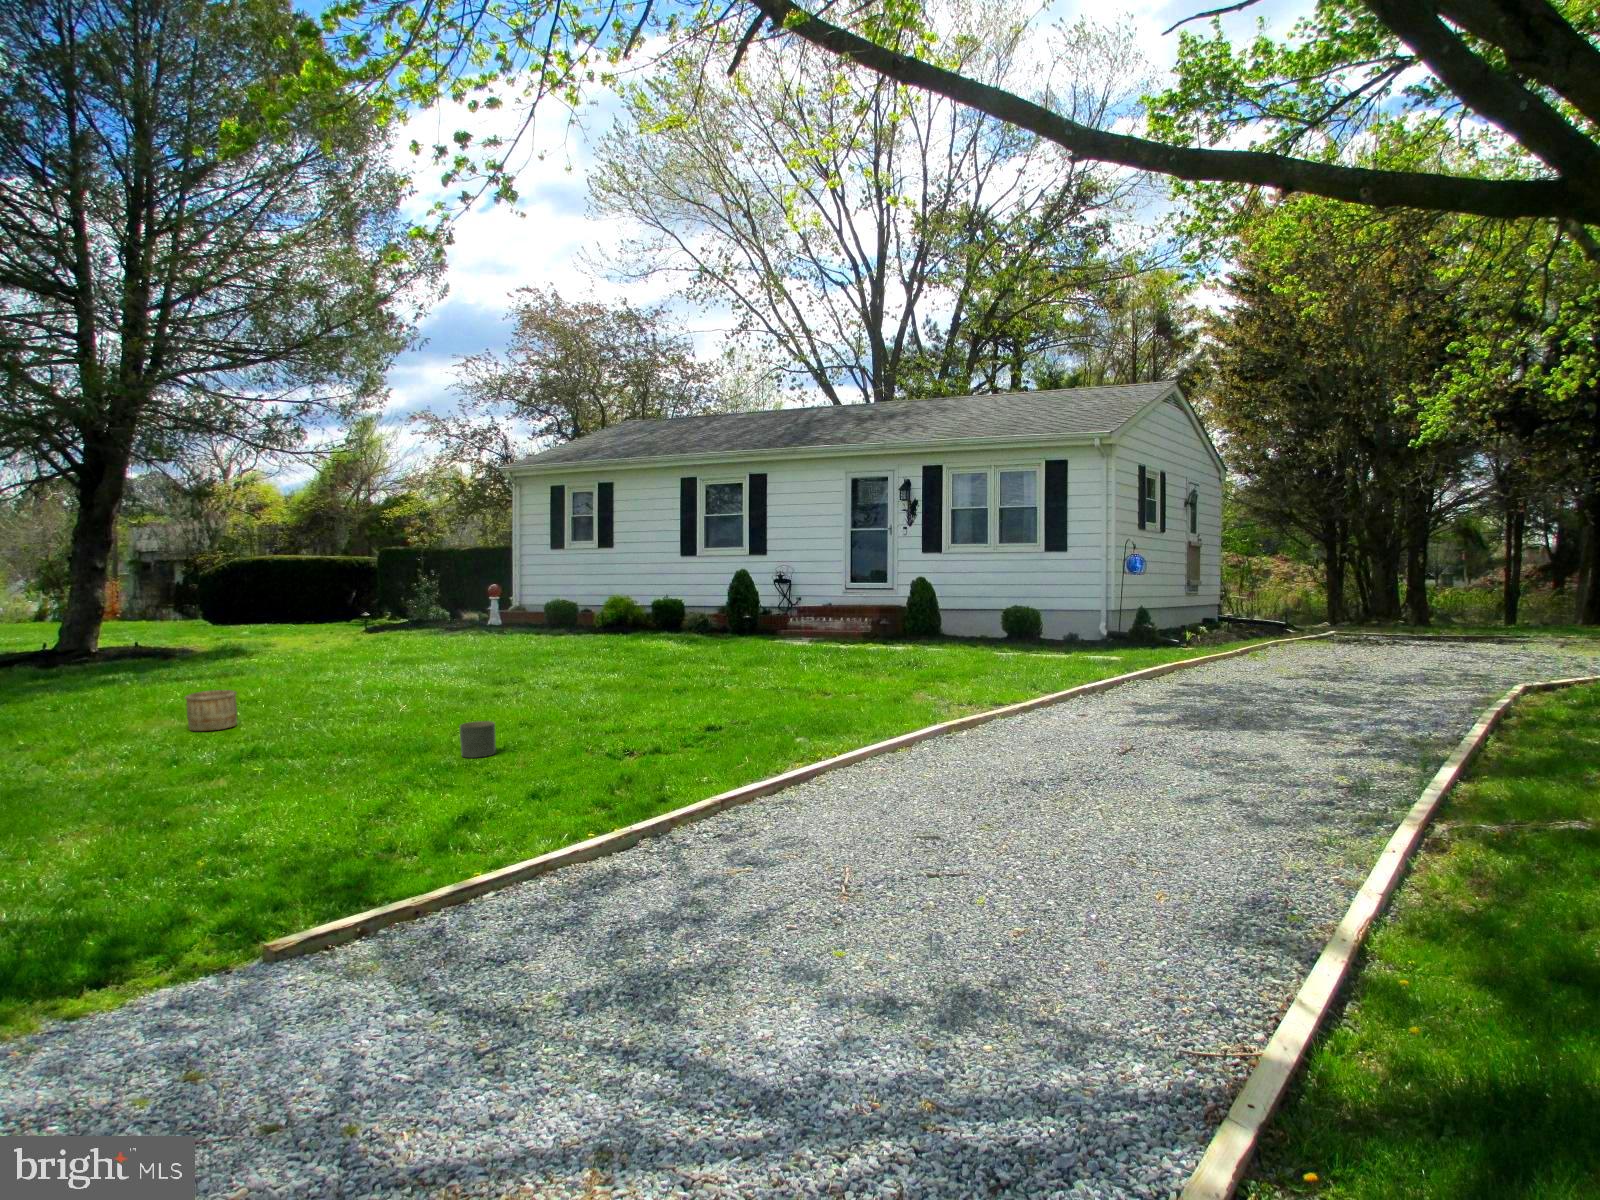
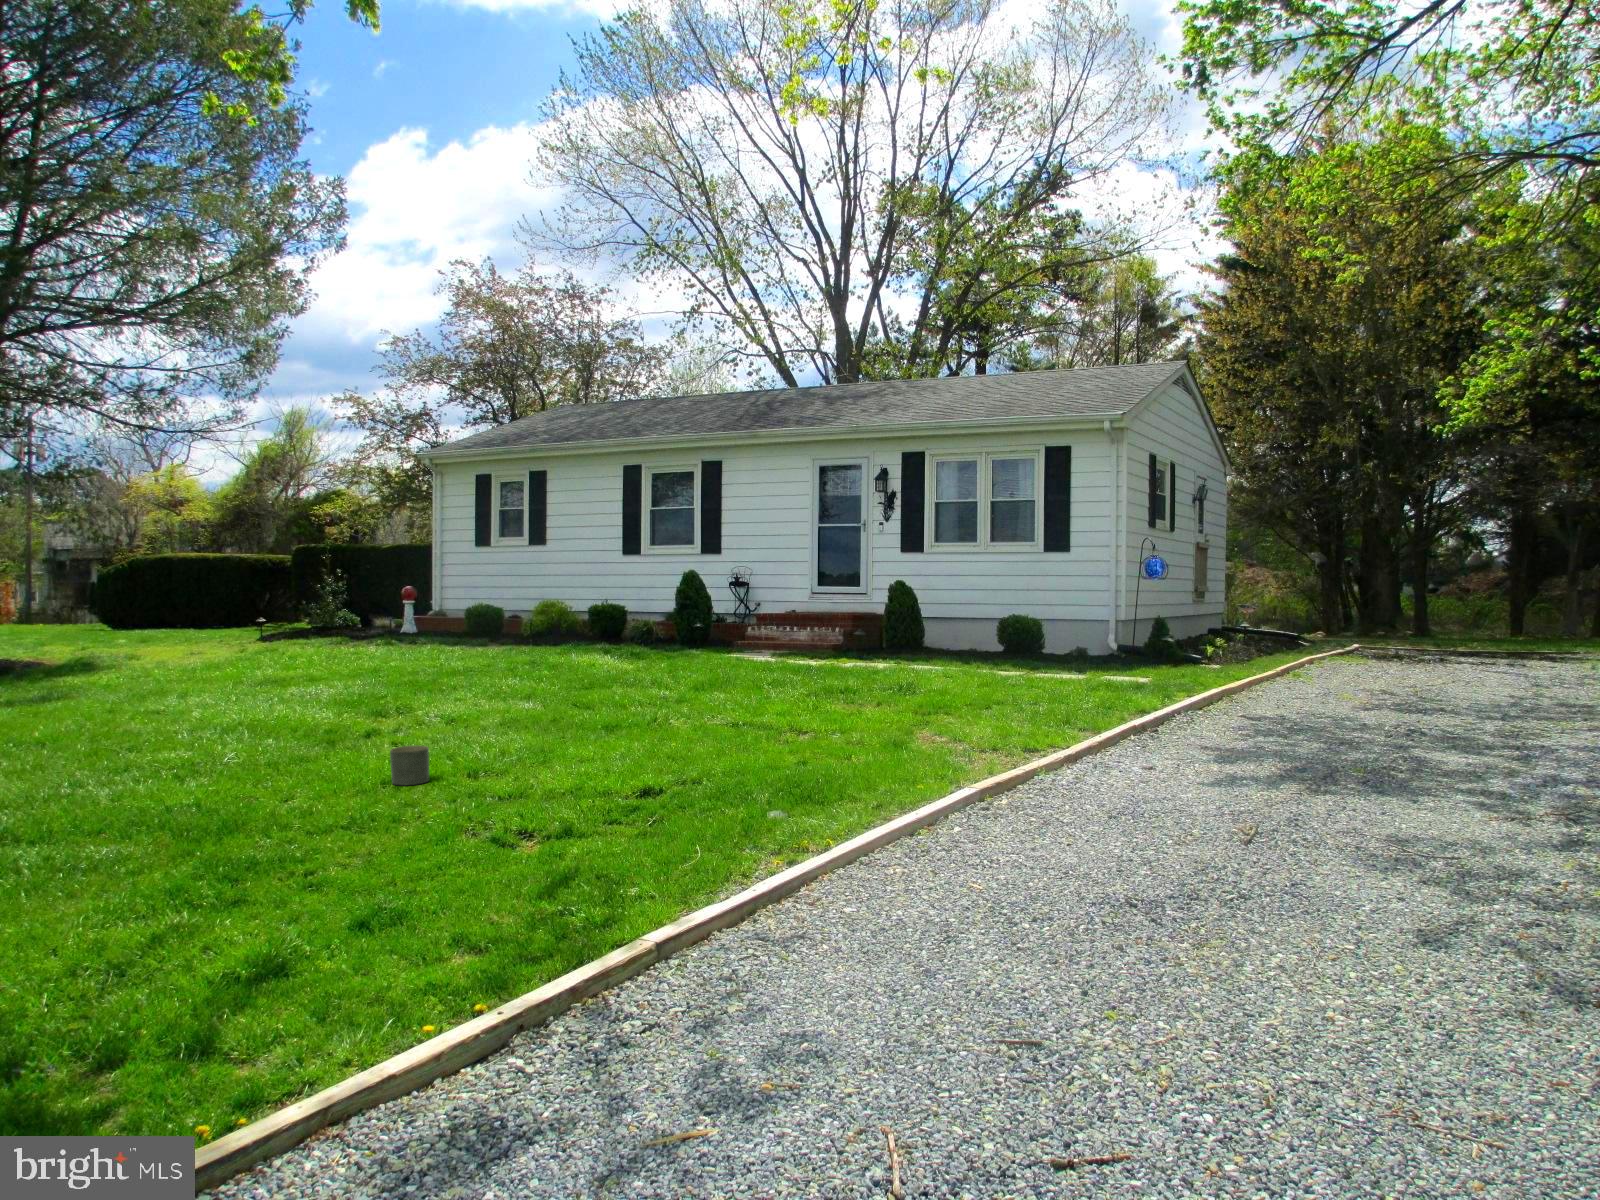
wooden bucket: present [185,690,237,731] -> none [74,710,133,756]

